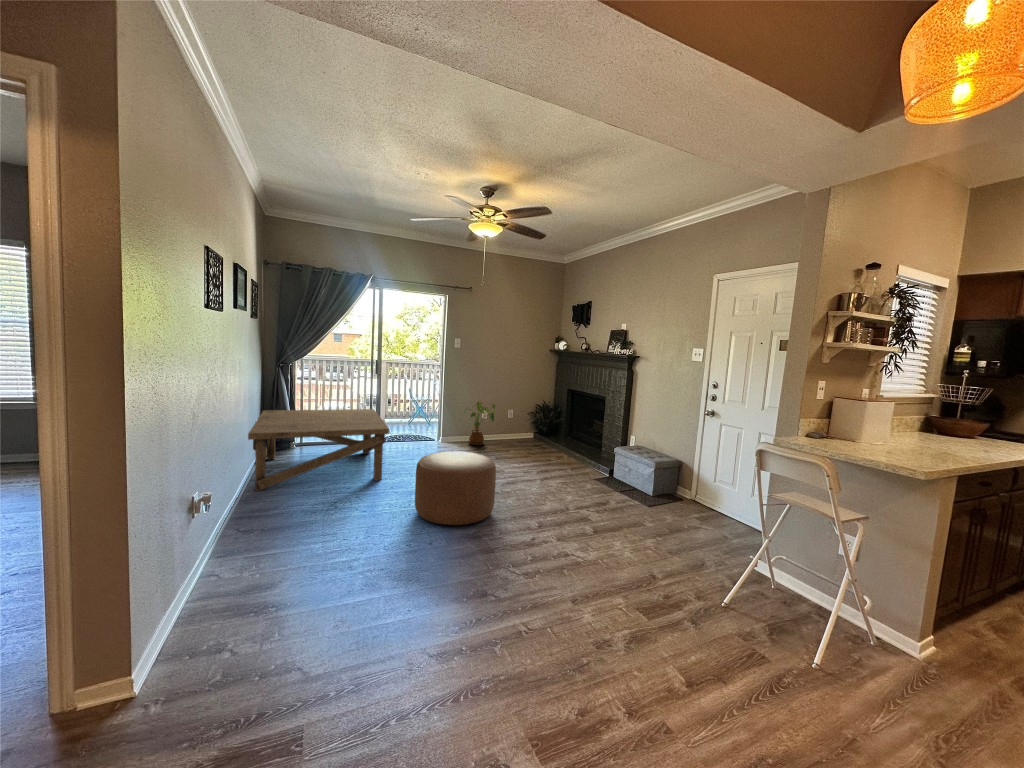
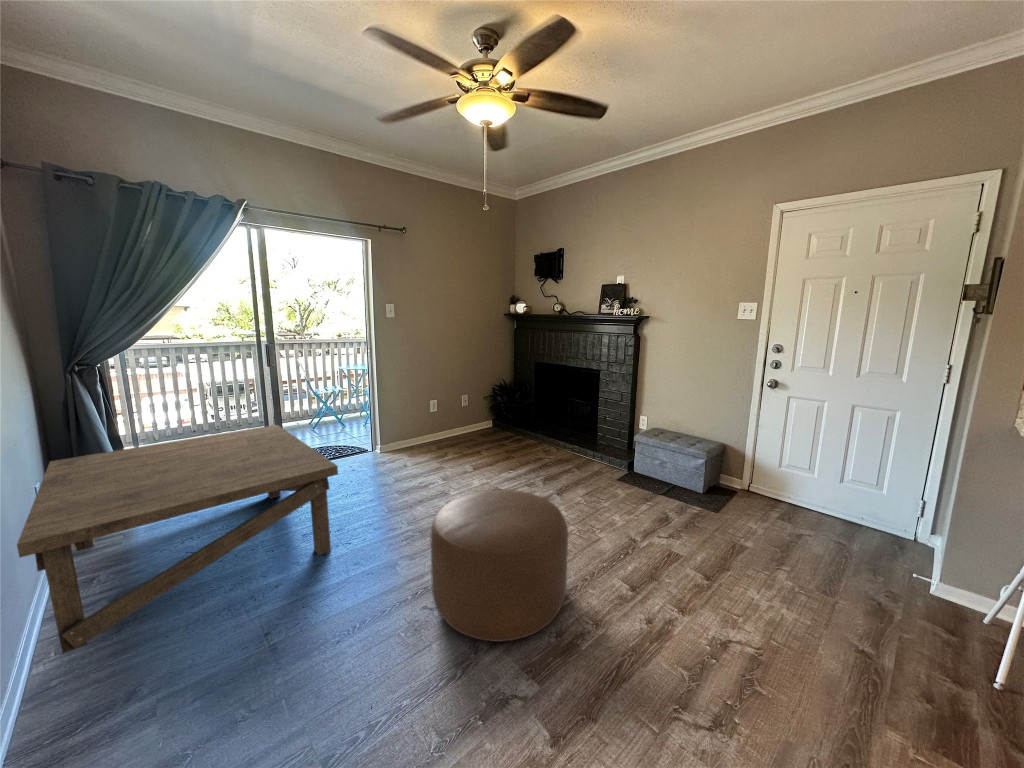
house plant: present [464,402,495,445] -> none [411,390,456,451]

